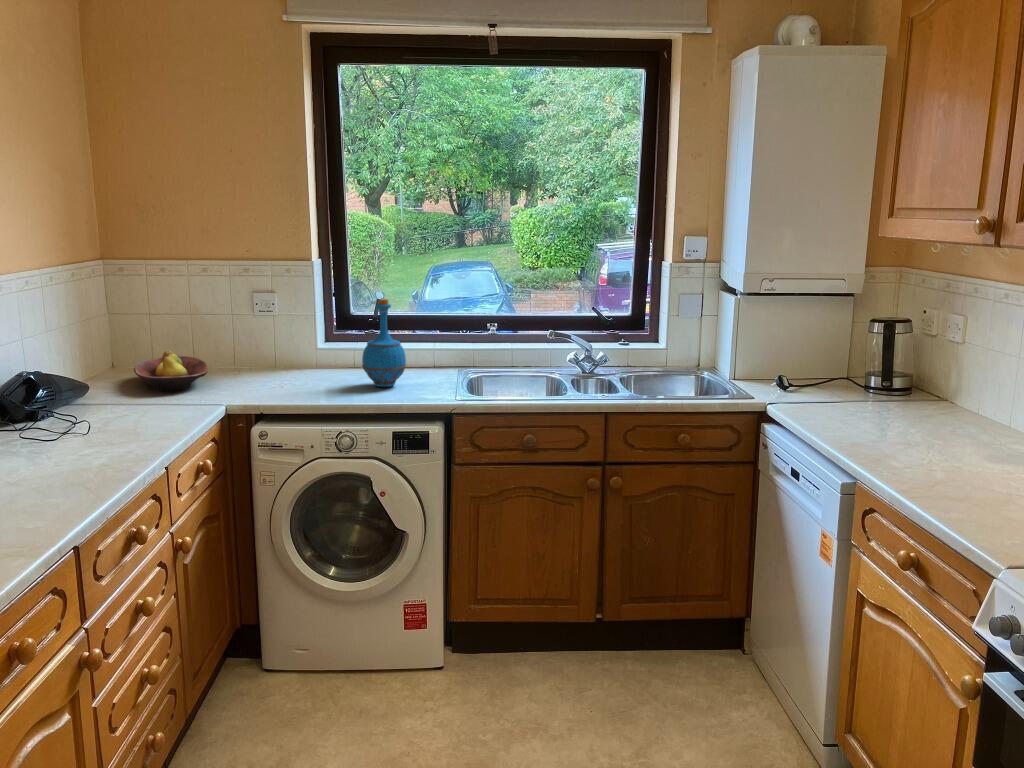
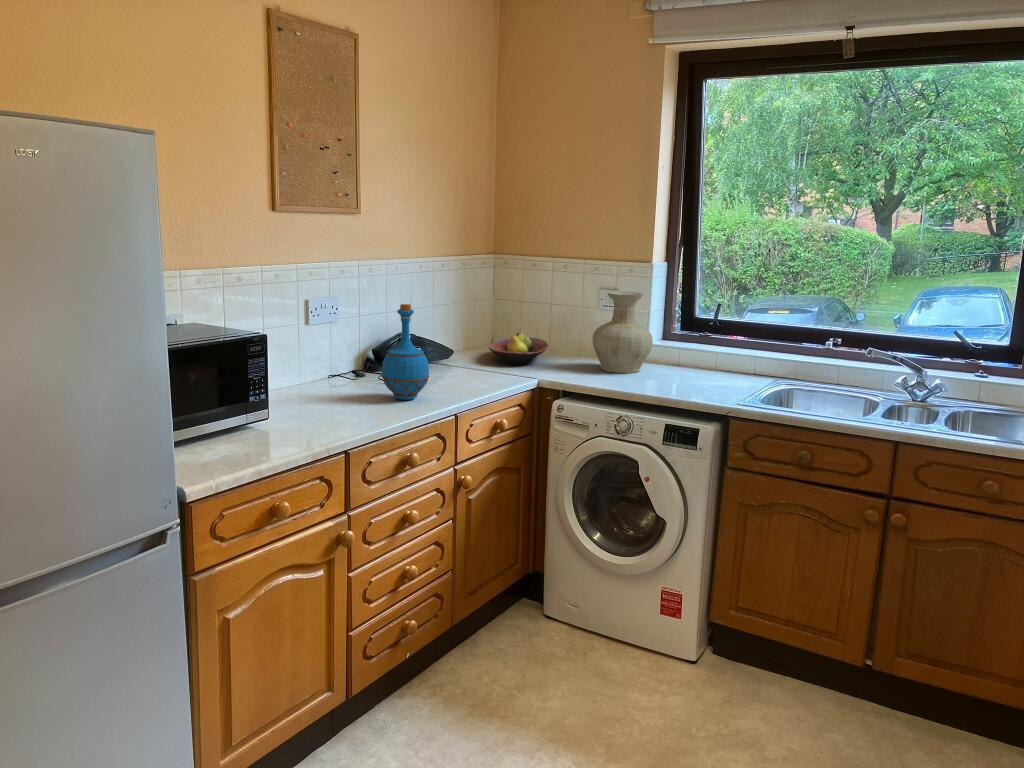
vase: none [266,294,334,384] -> present [592,291,653,373]
bottle: present [362,299,406,387] -> present [381,304,429,400]

